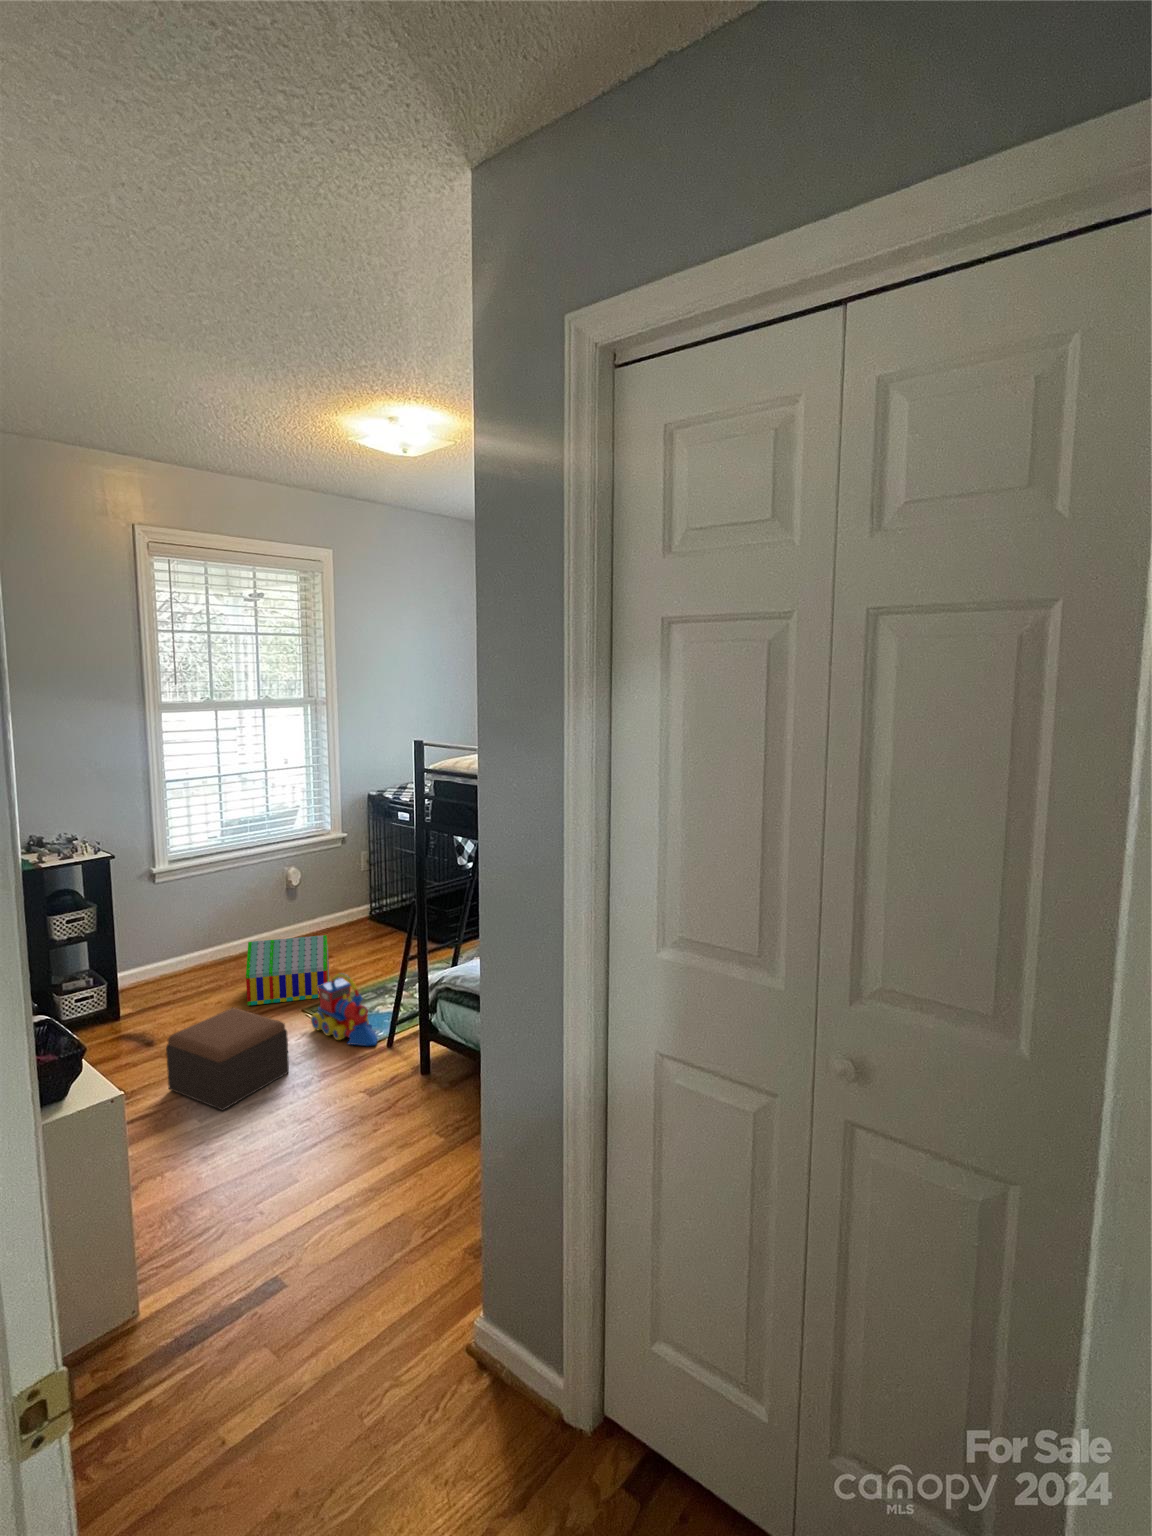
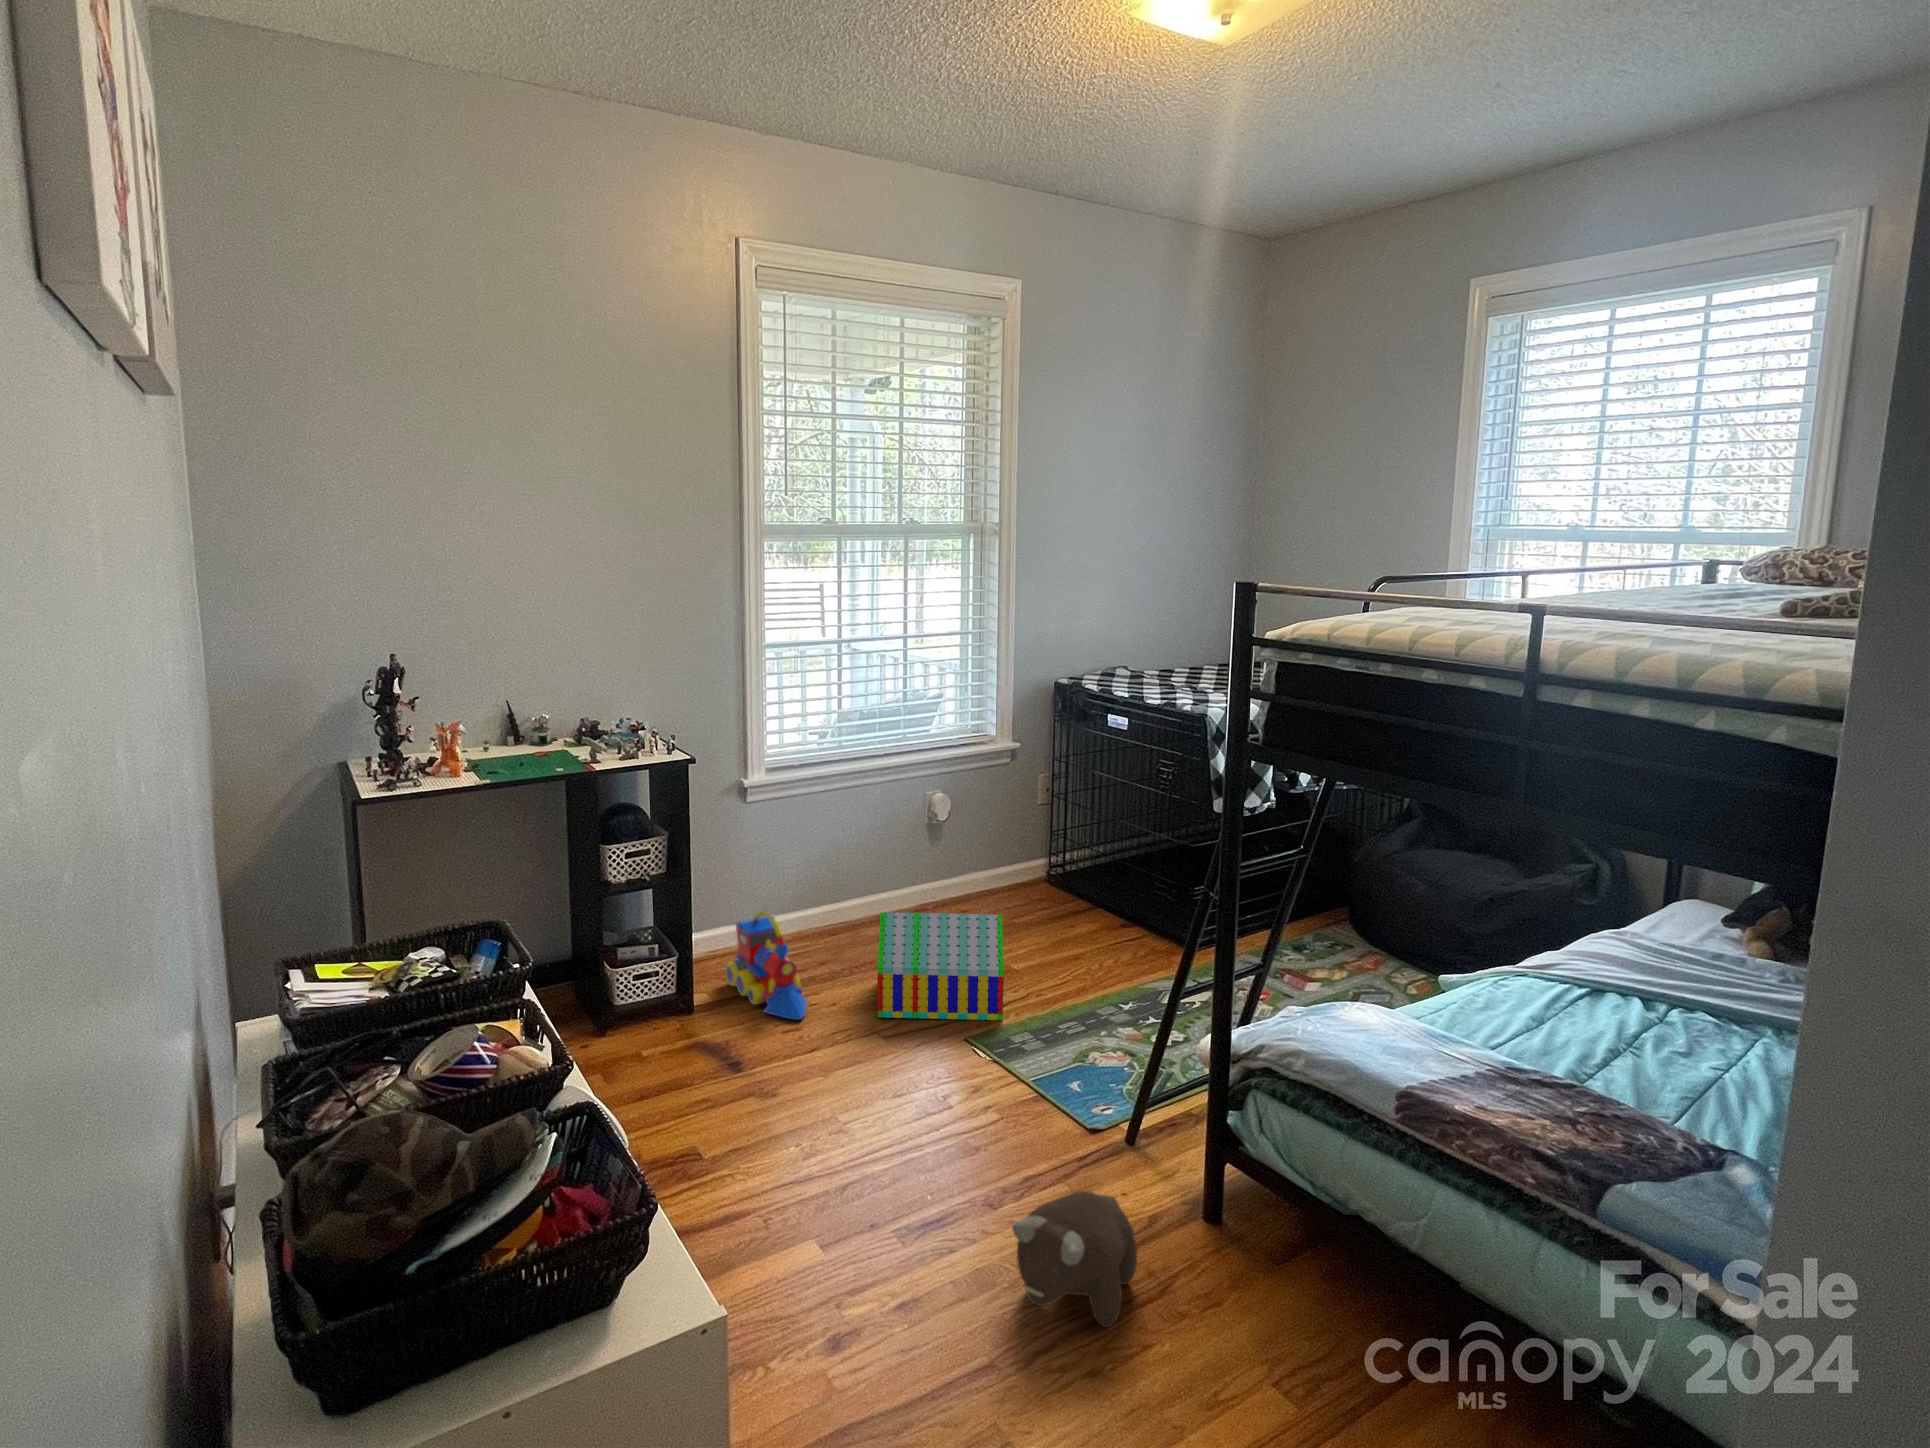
toy train: present [311,973,377,1046] -> present [726,909,807,1020]
footstool: present [166,1008,289,1110] -> none [770,1035,963,1229]
plush toy: none [301,1062,377,1127] -> present [1012,1191,1137,1327]

